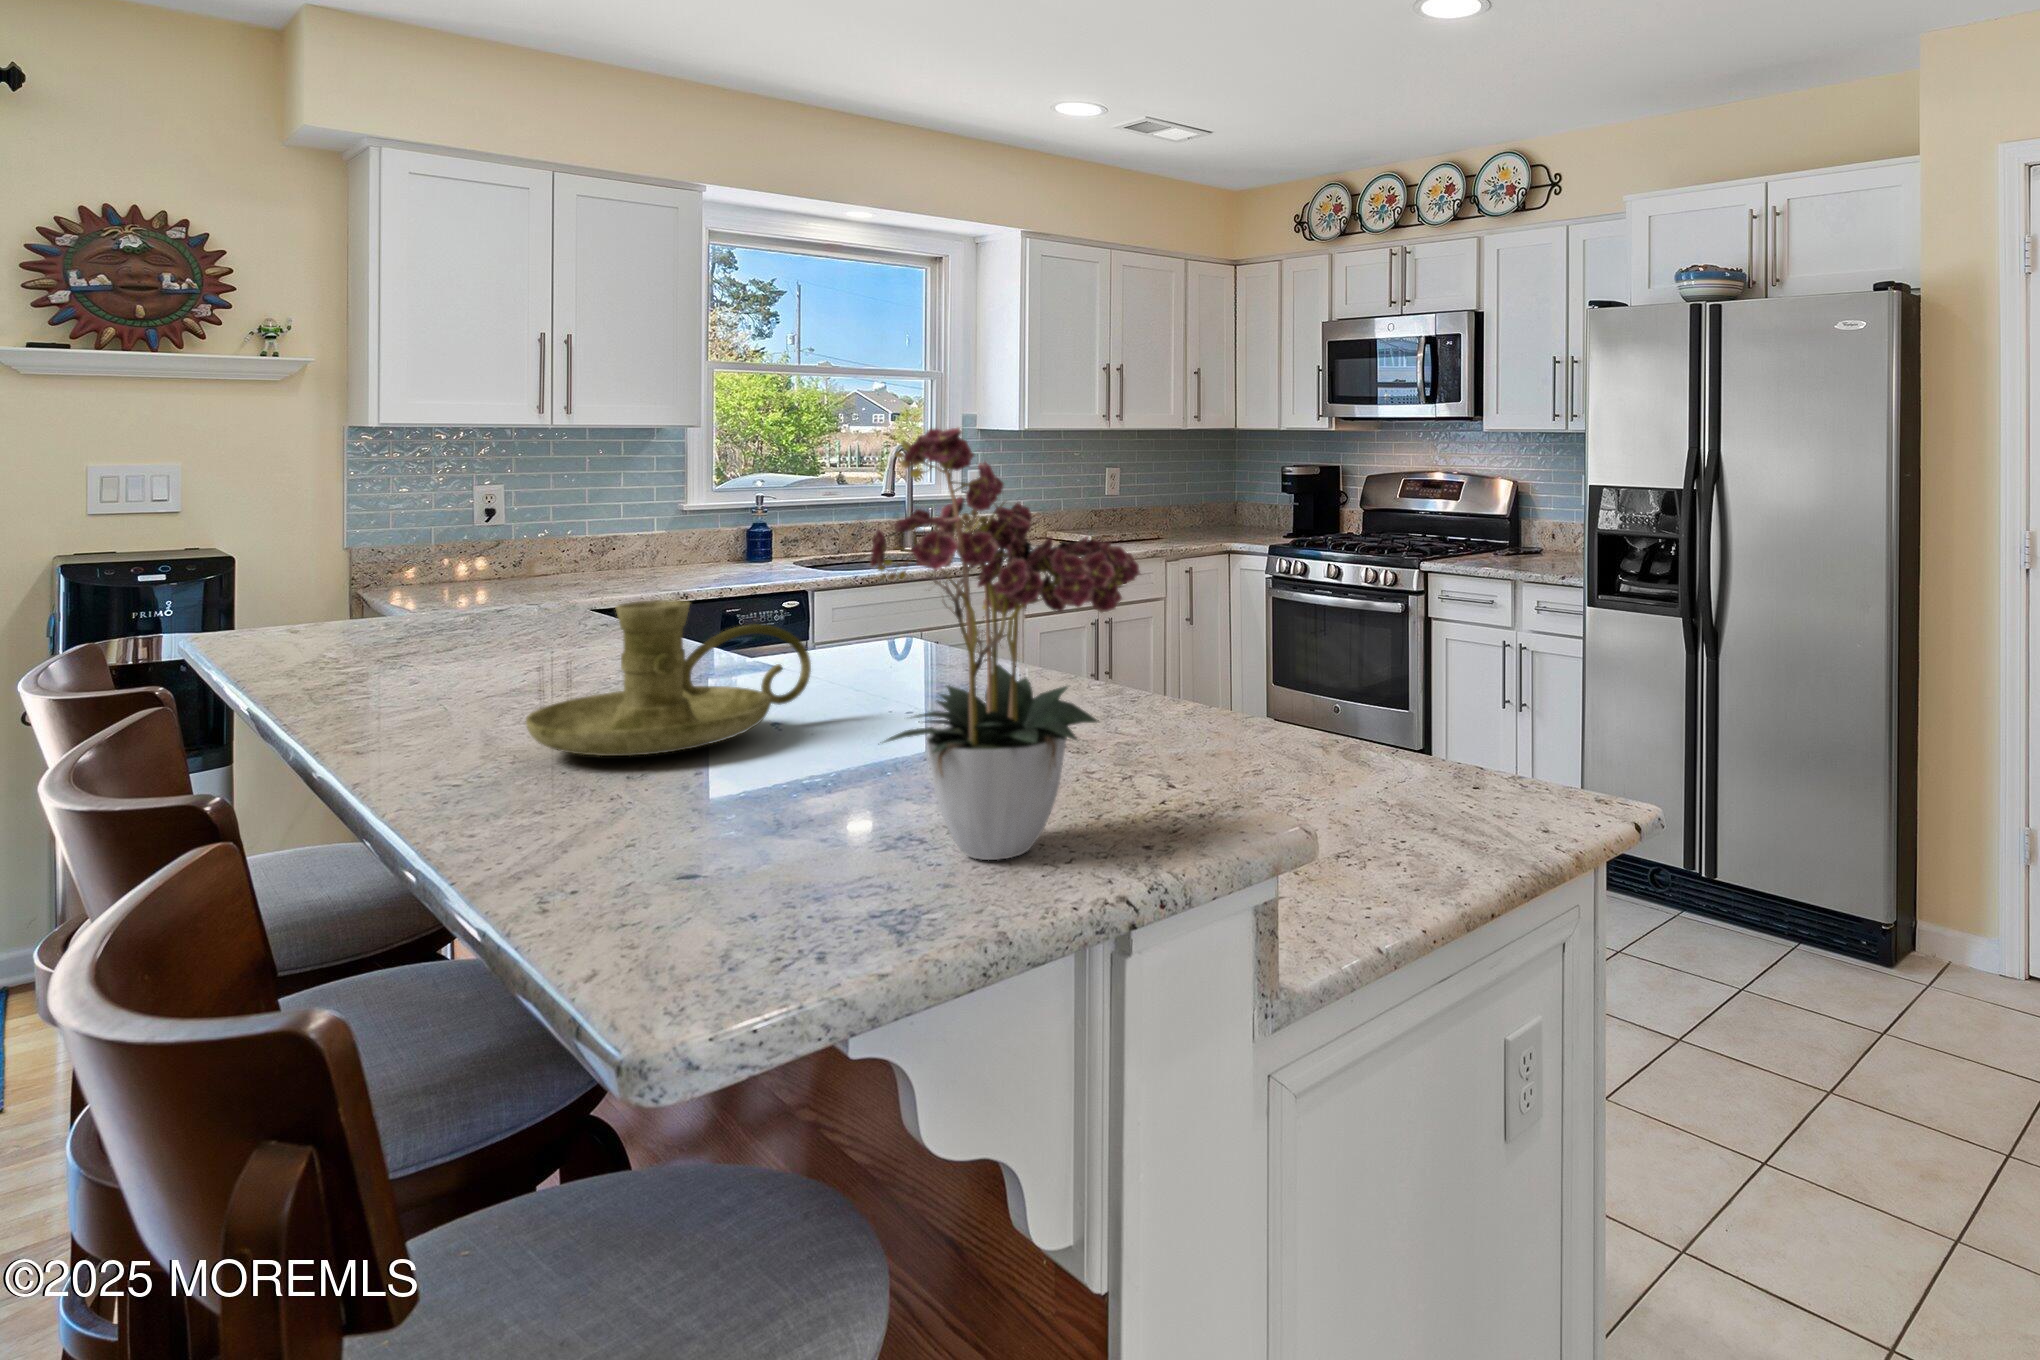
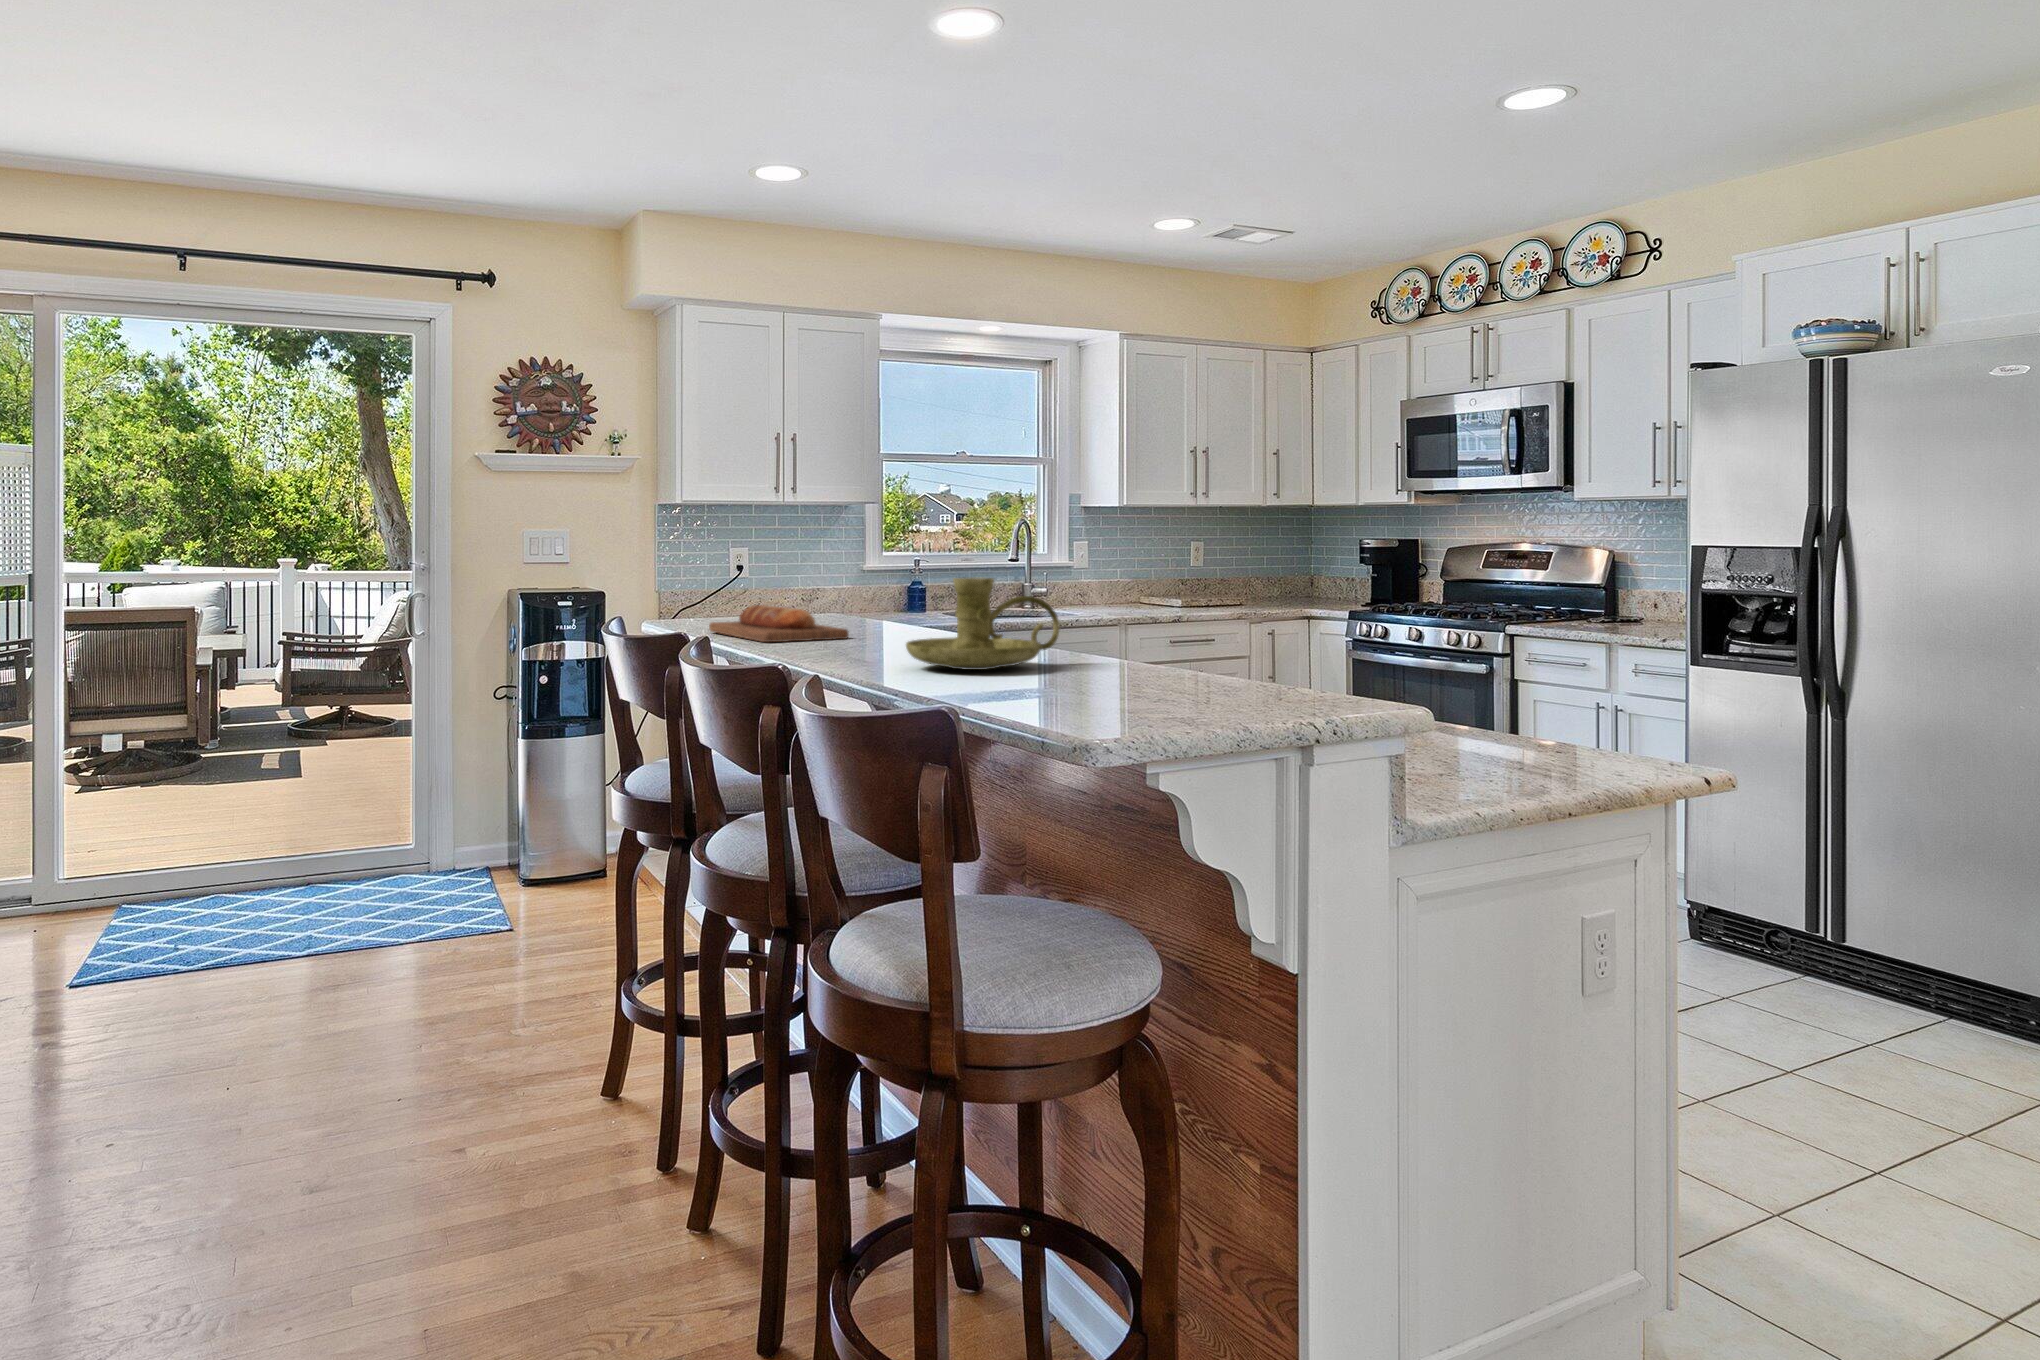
flower arrangement: present [870,427,1140,860] -> none [1145,434,1327,708]
bread loaf: none [288,612,523,683] -> present [709,605,849,642]

